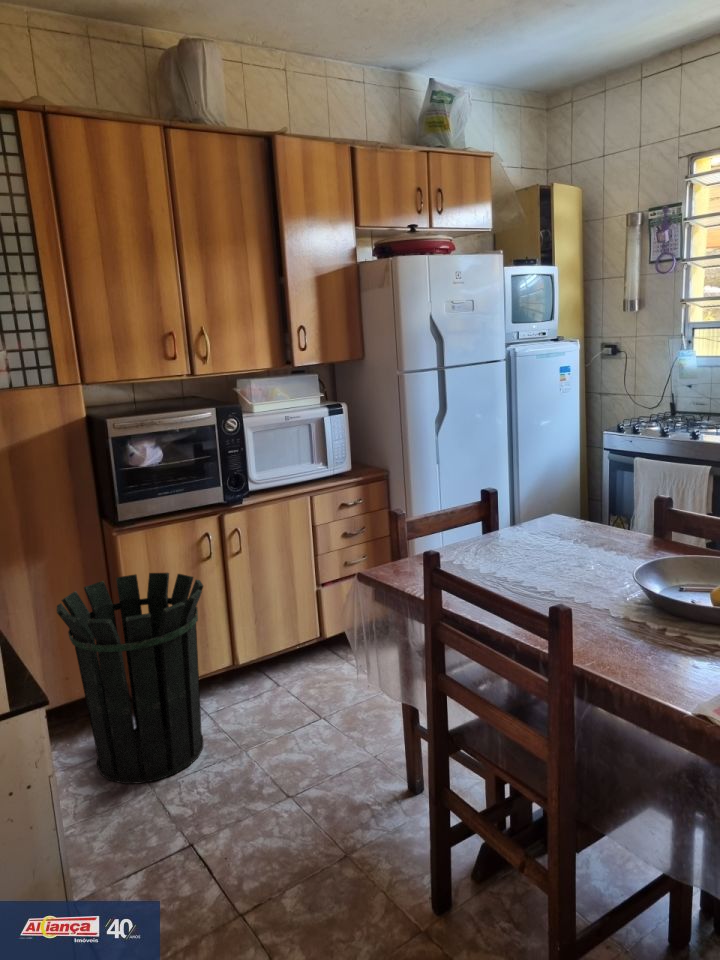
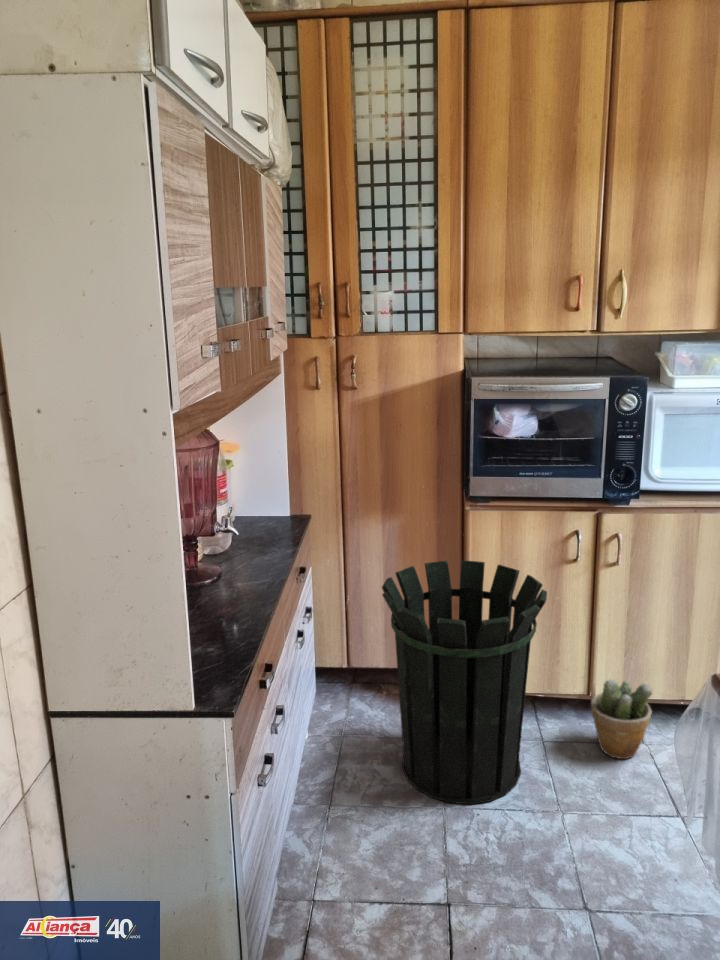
potted plant: none [240,637,285,703] -> present [591,680,652,759]

